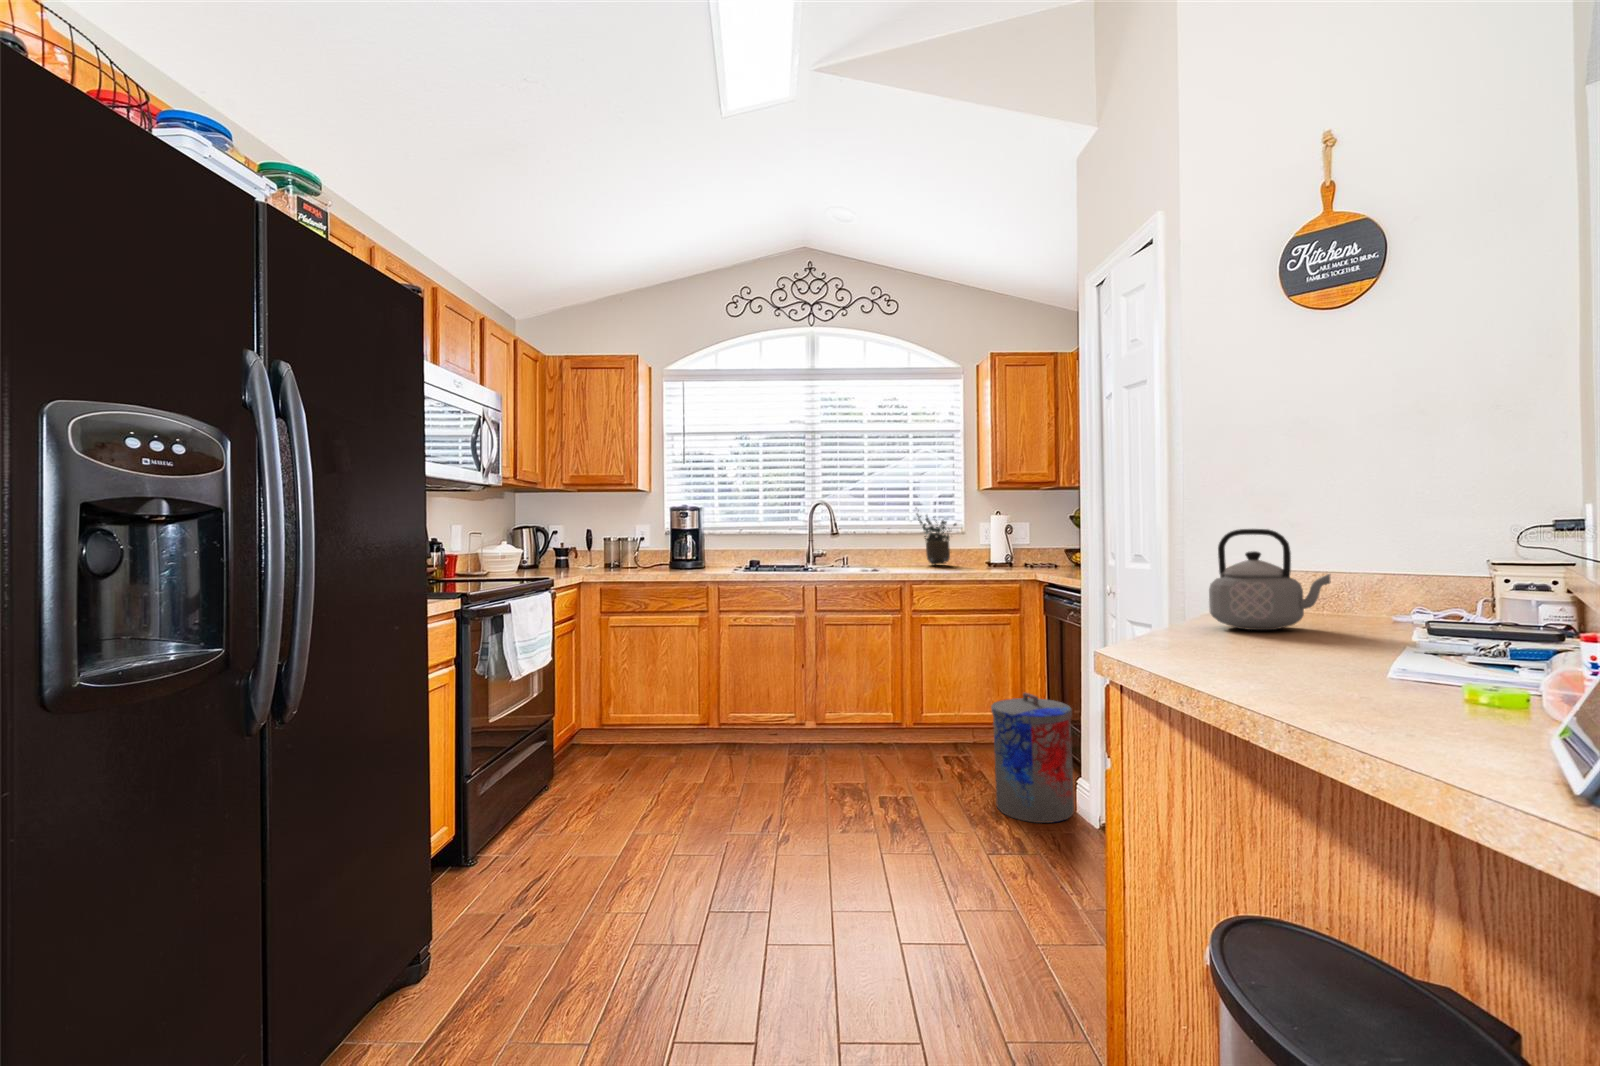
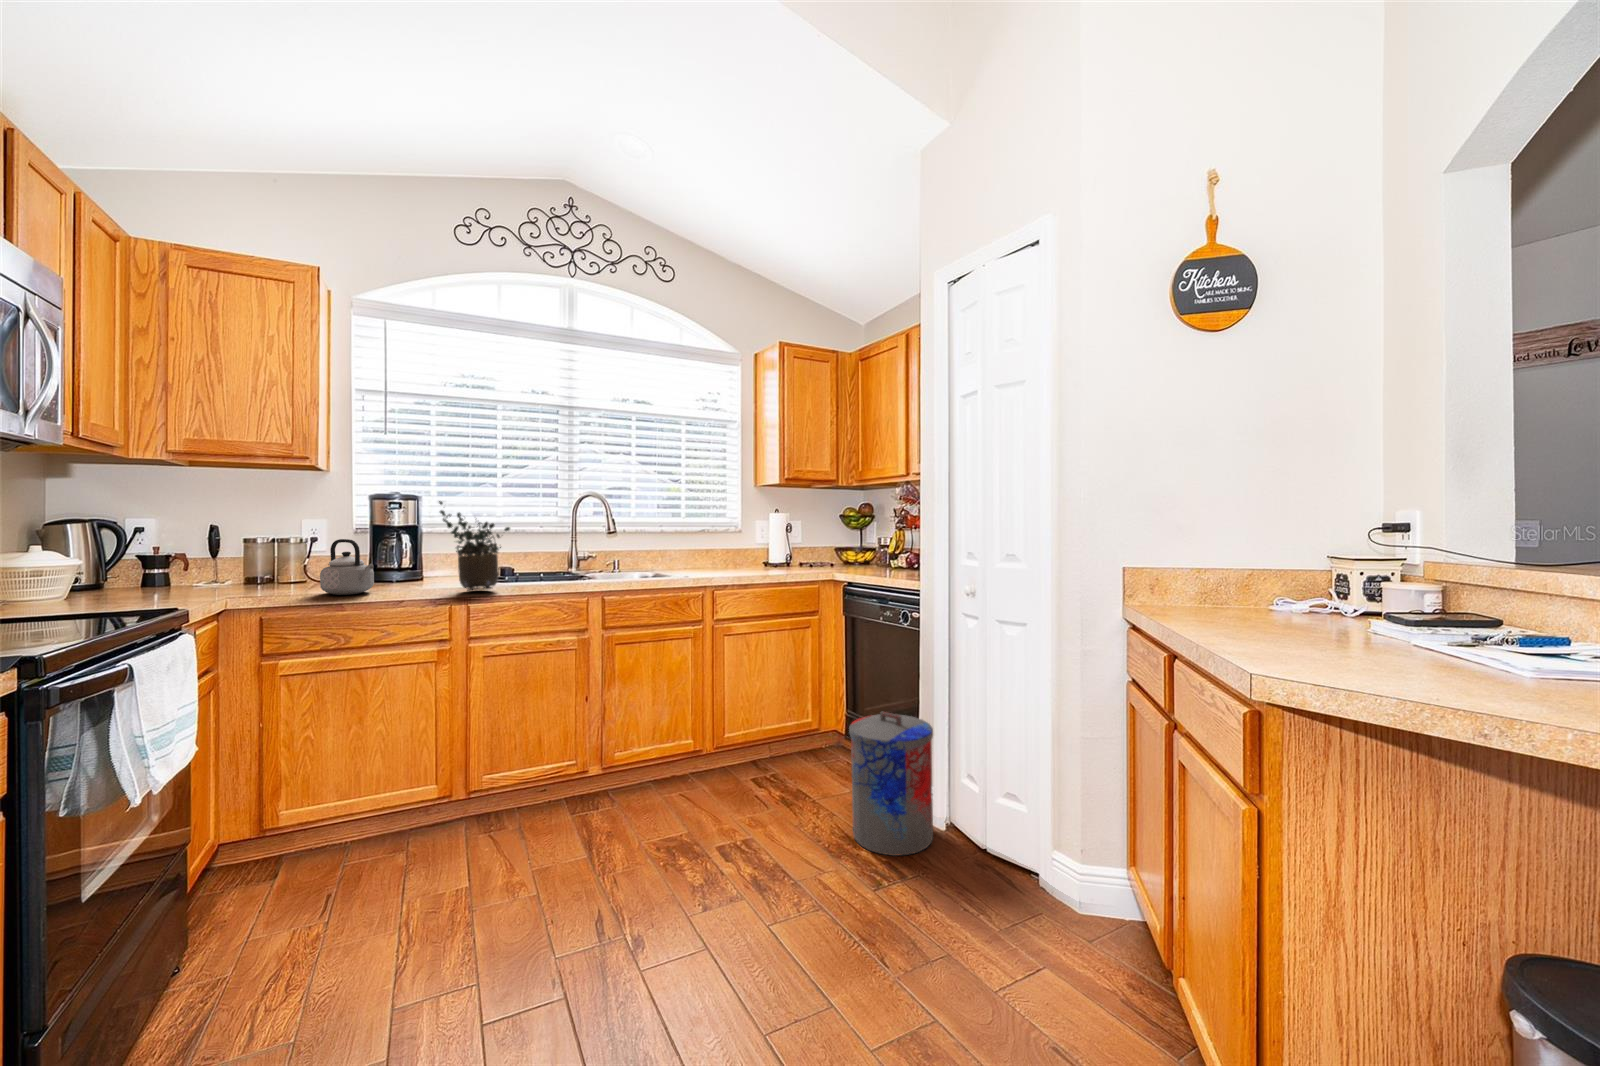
potted plant: present [917,514,956,565] -> present [439,501,510,591]
teapot: present [1209,529,1331,630] -> present [320,539,374,595]

